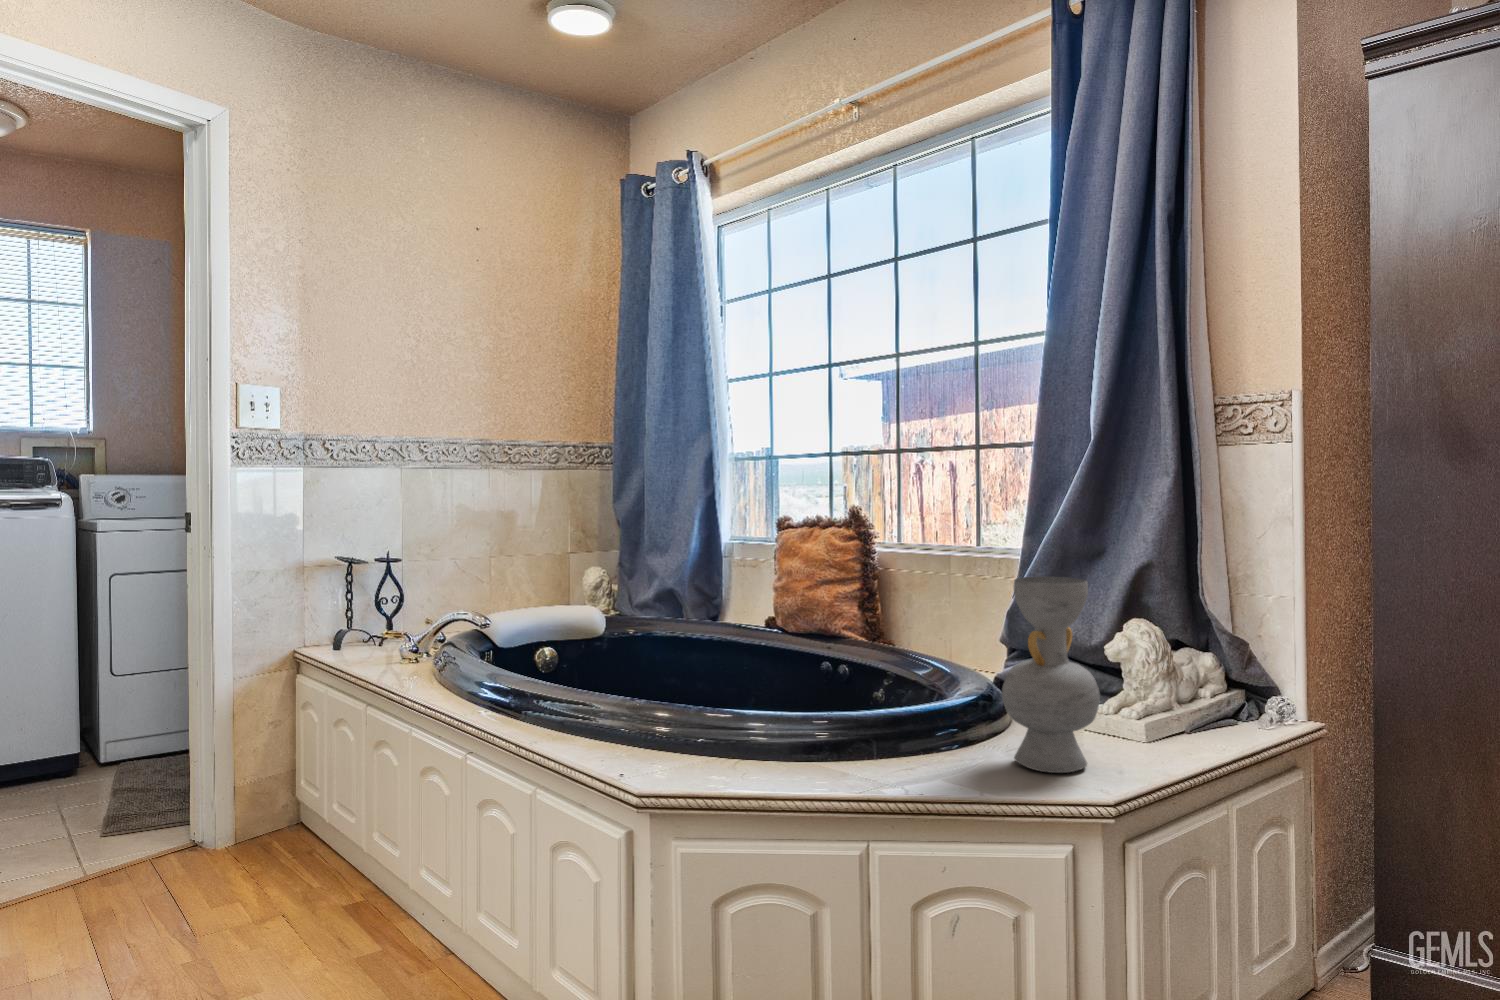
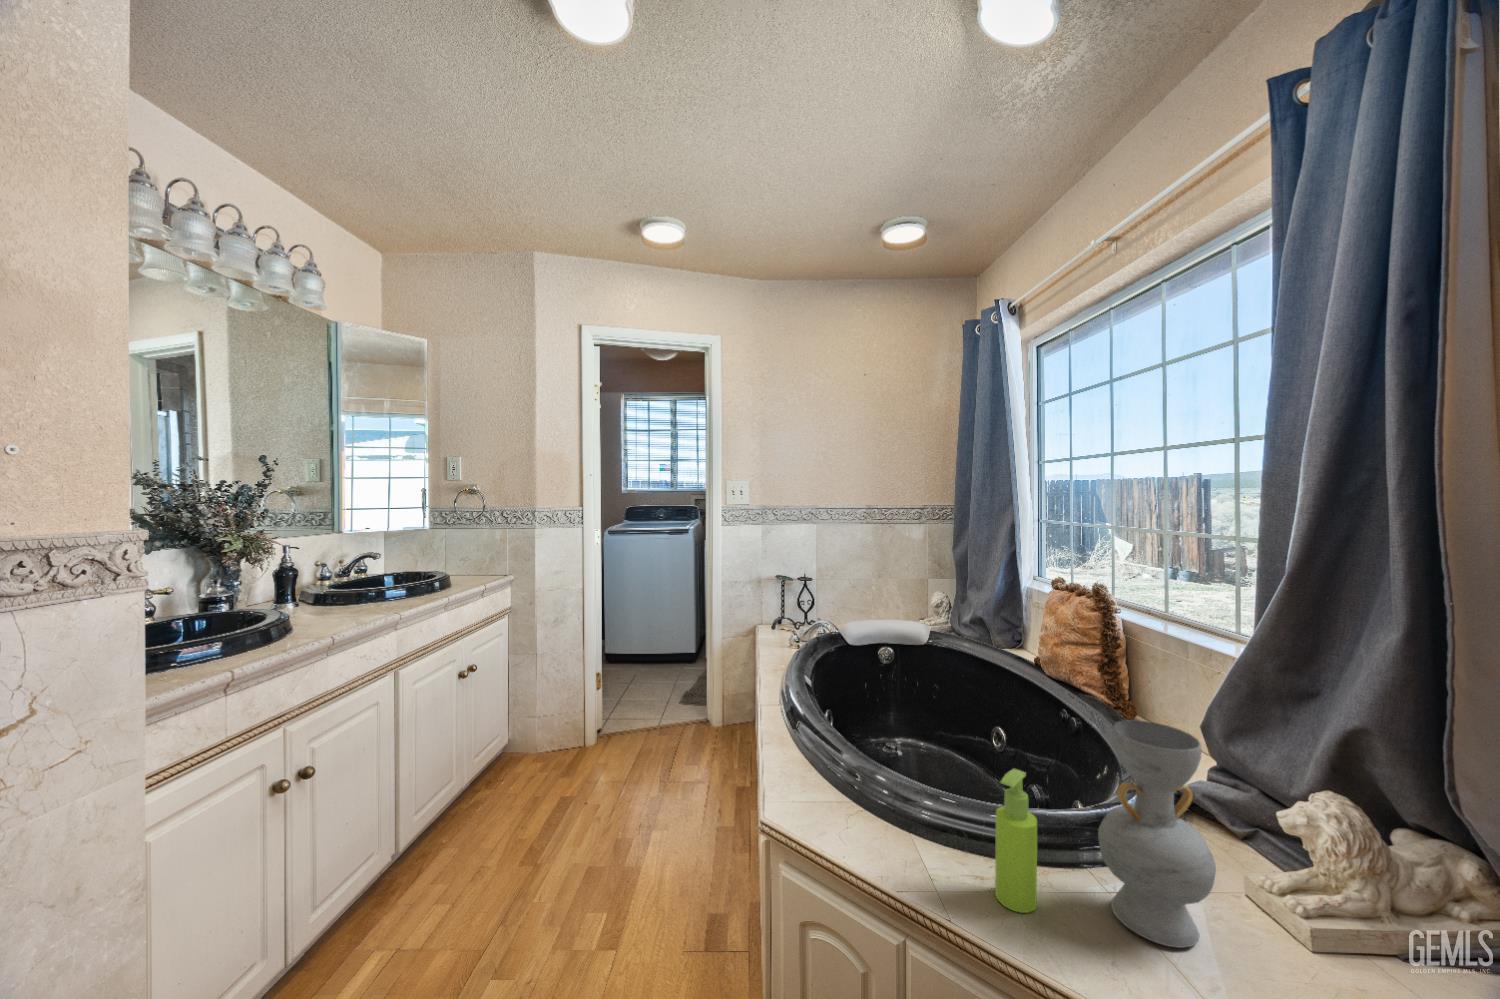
soap dispenser: none [928,643,970,789] -> present [995,769,1037,913]

